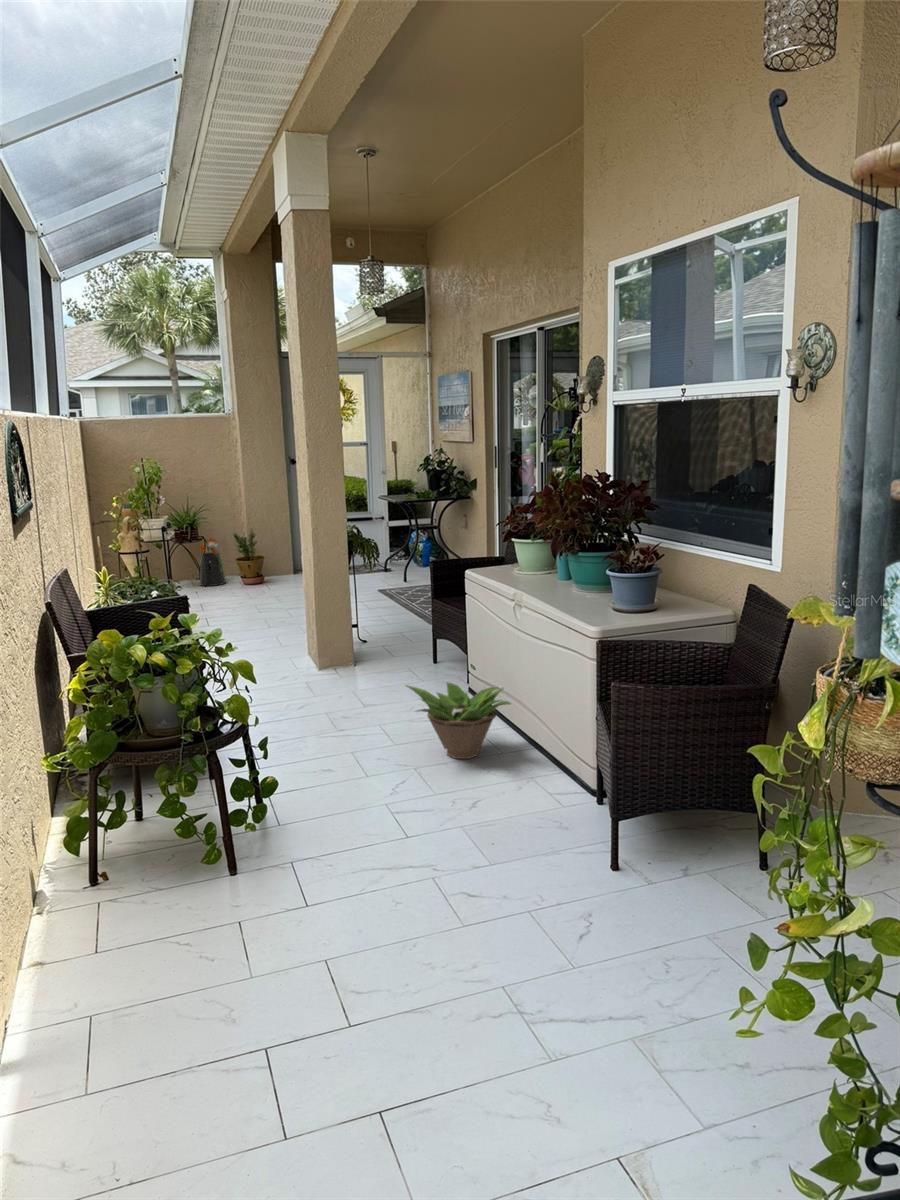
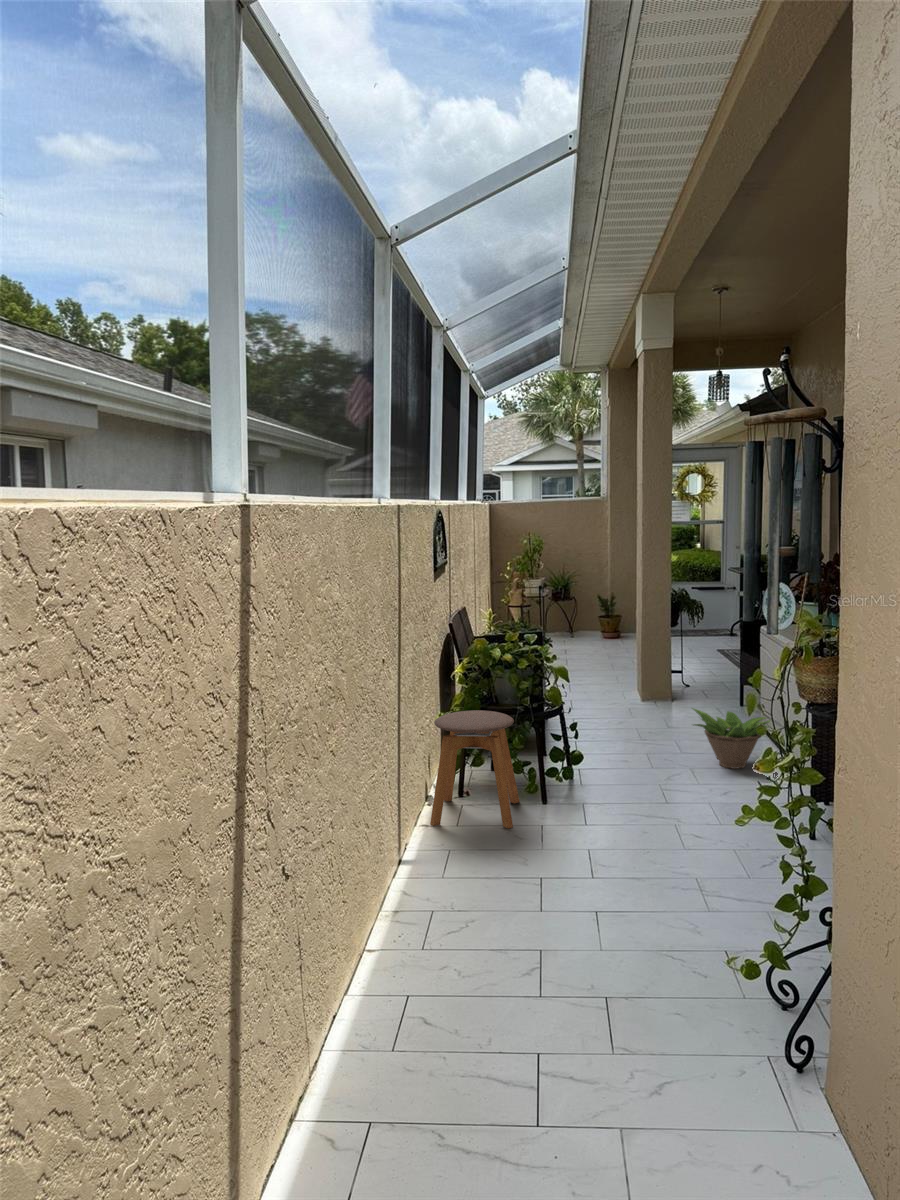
watering can: present [199,538,226,586] -> none [568,597,590,638]
stool: none [37,748,194,966] -> present [430,710,520,829]

